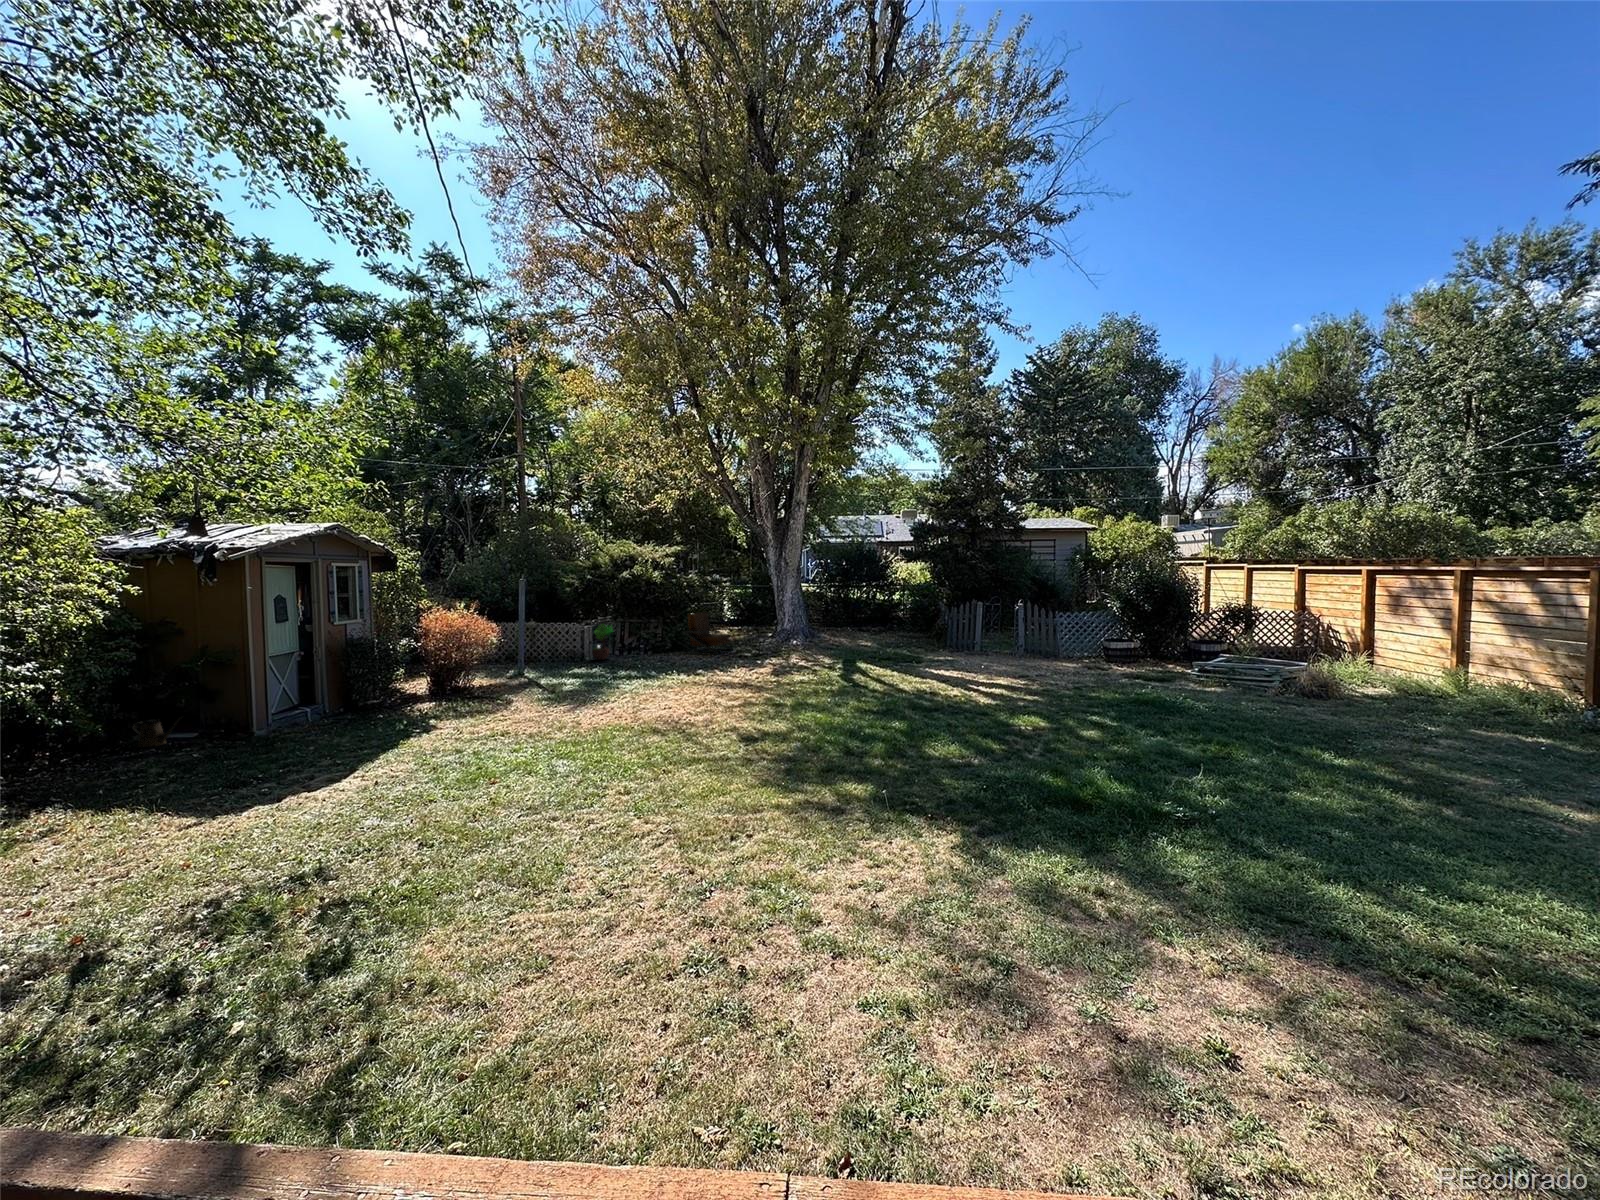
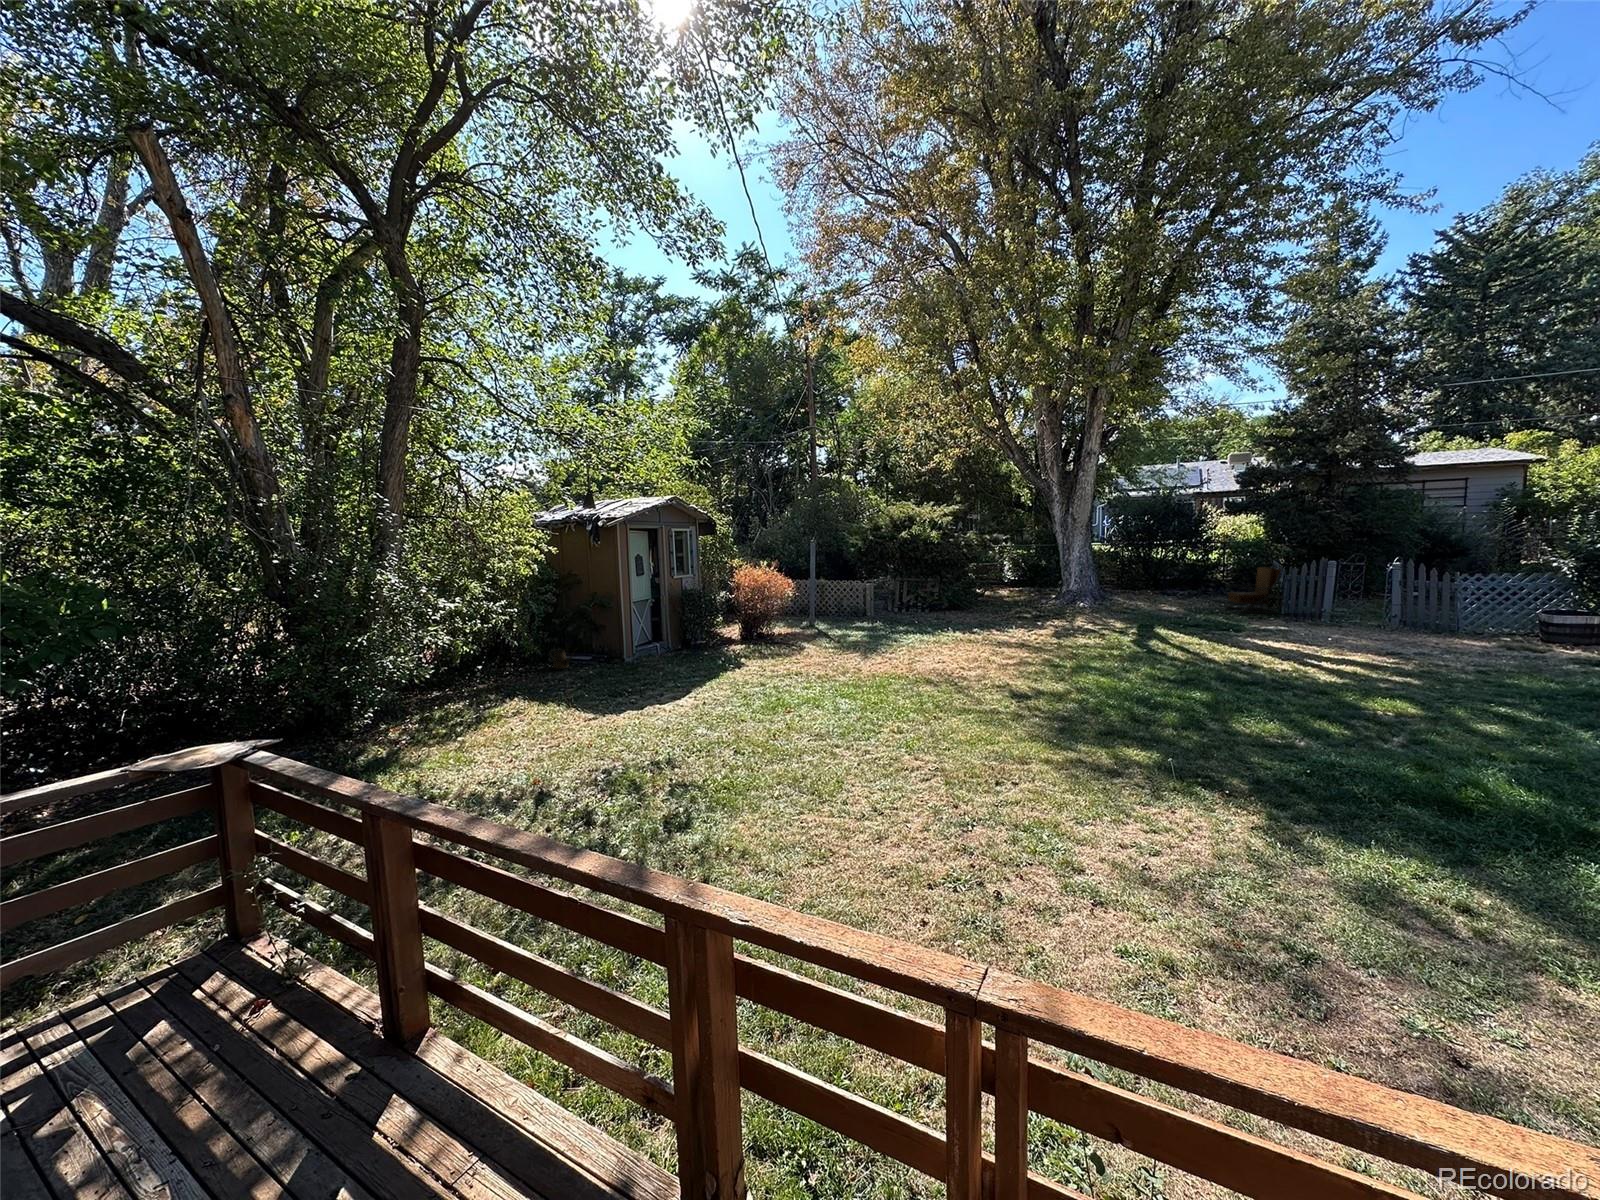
lounge chair: present [684,612,732,655] -> present [1226,567,1281,613]
potted tree: present [592,625,611,660] -> none [874,582,895,619]

